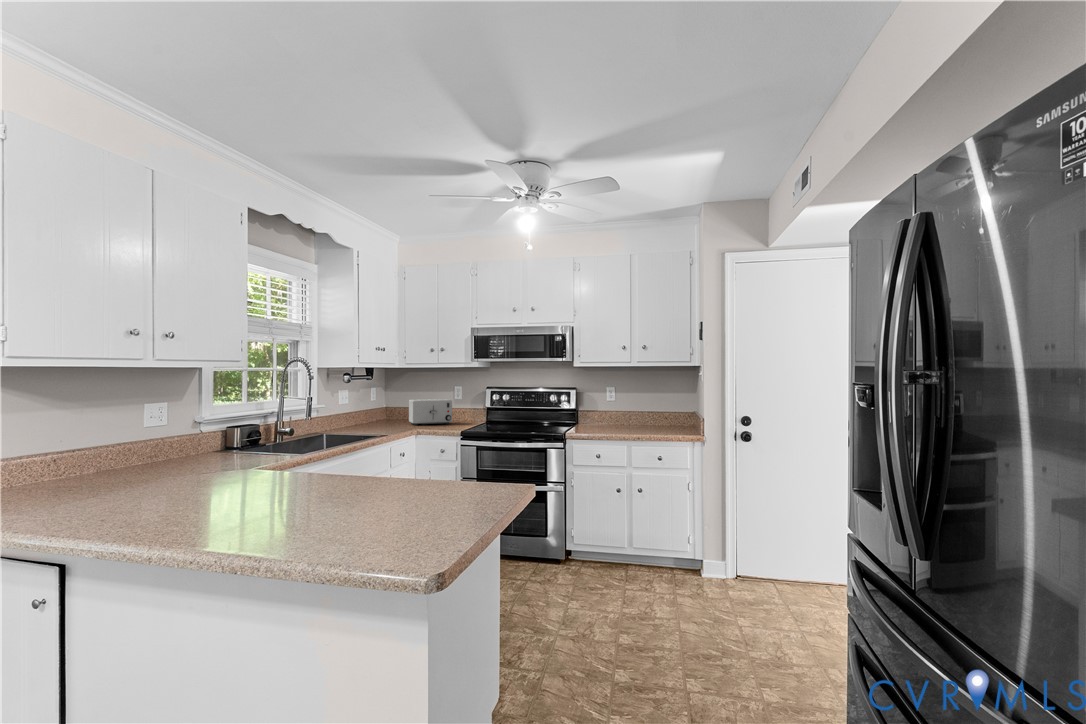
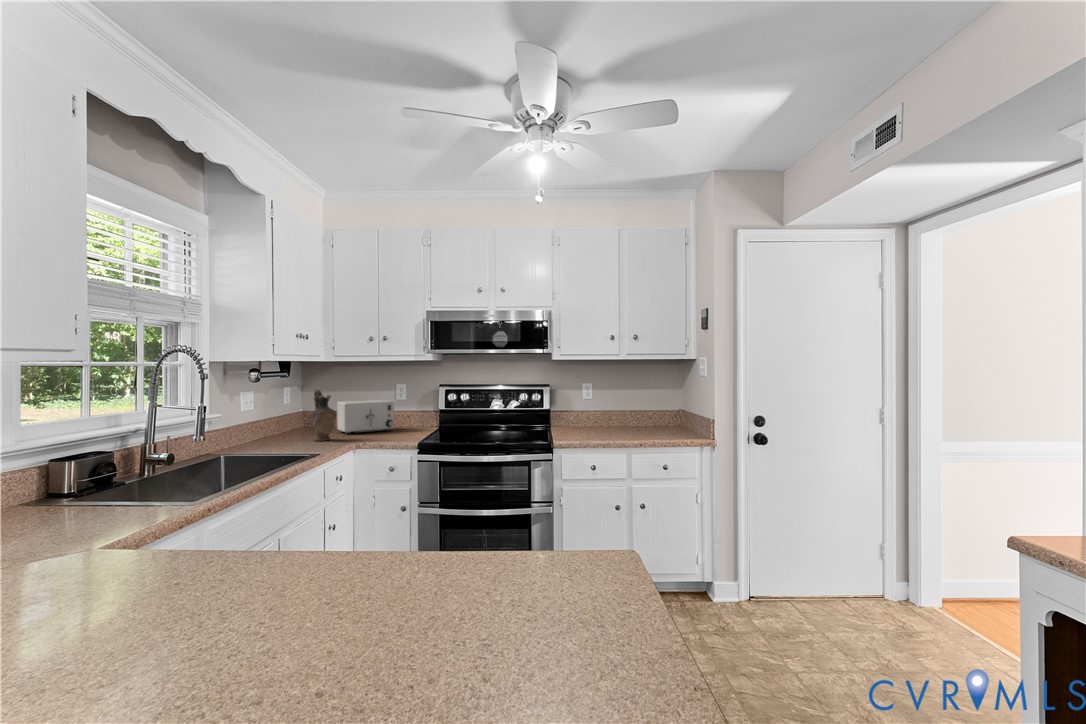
ceramic pitcher: none [387,389,405,429] -> present [312,389,336,441]

